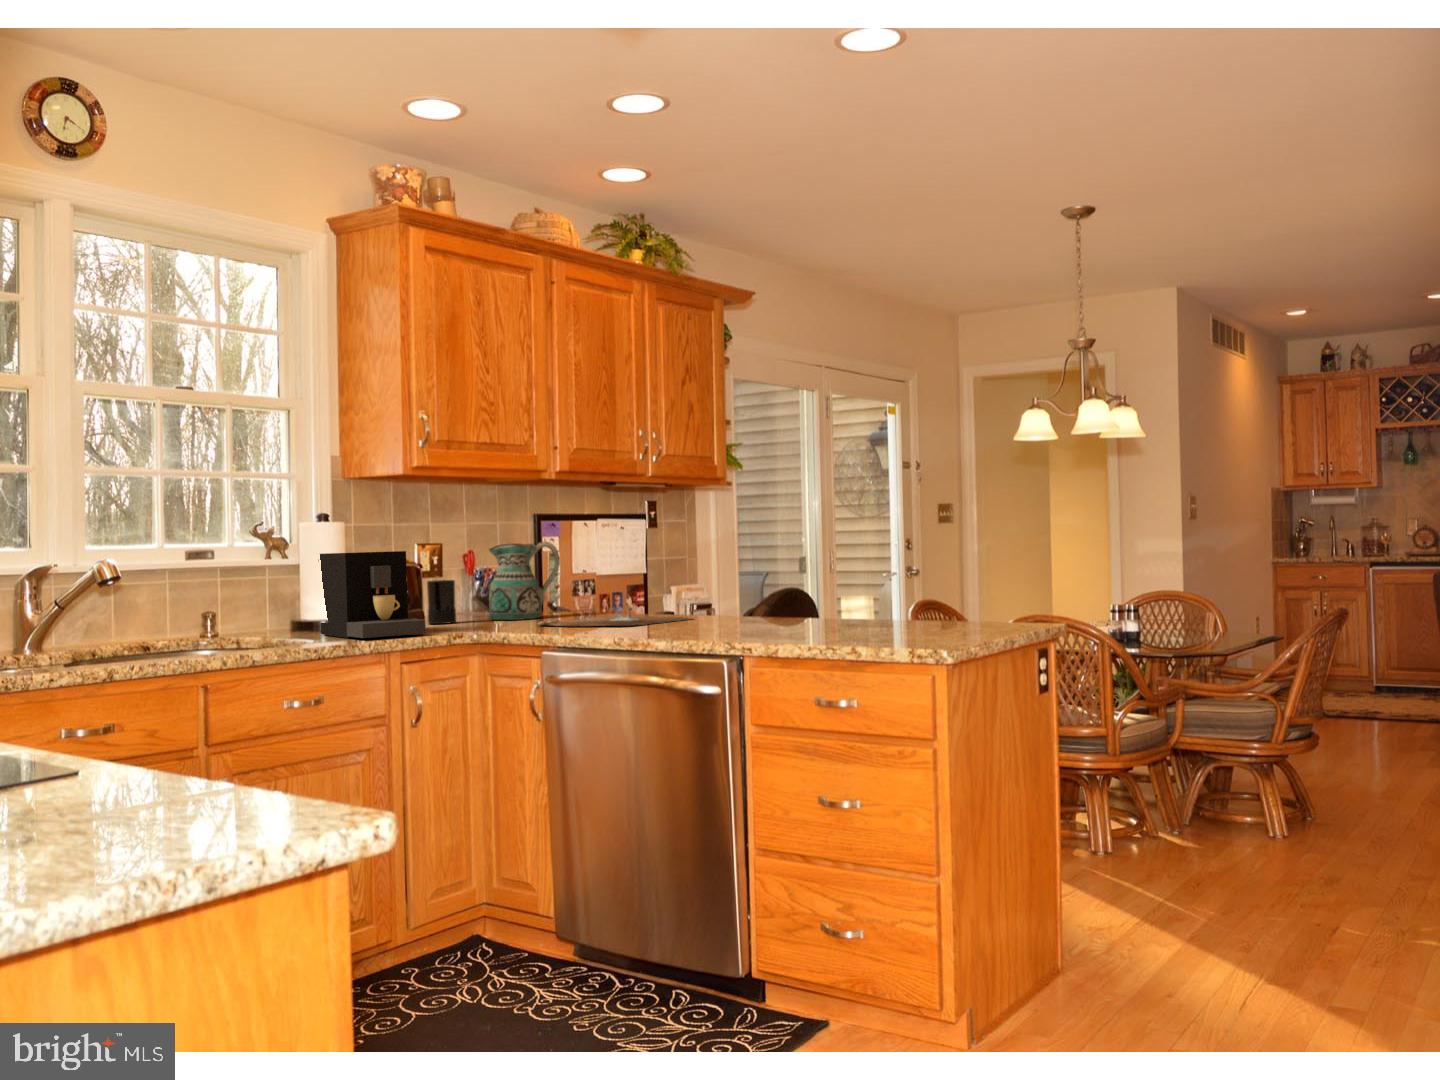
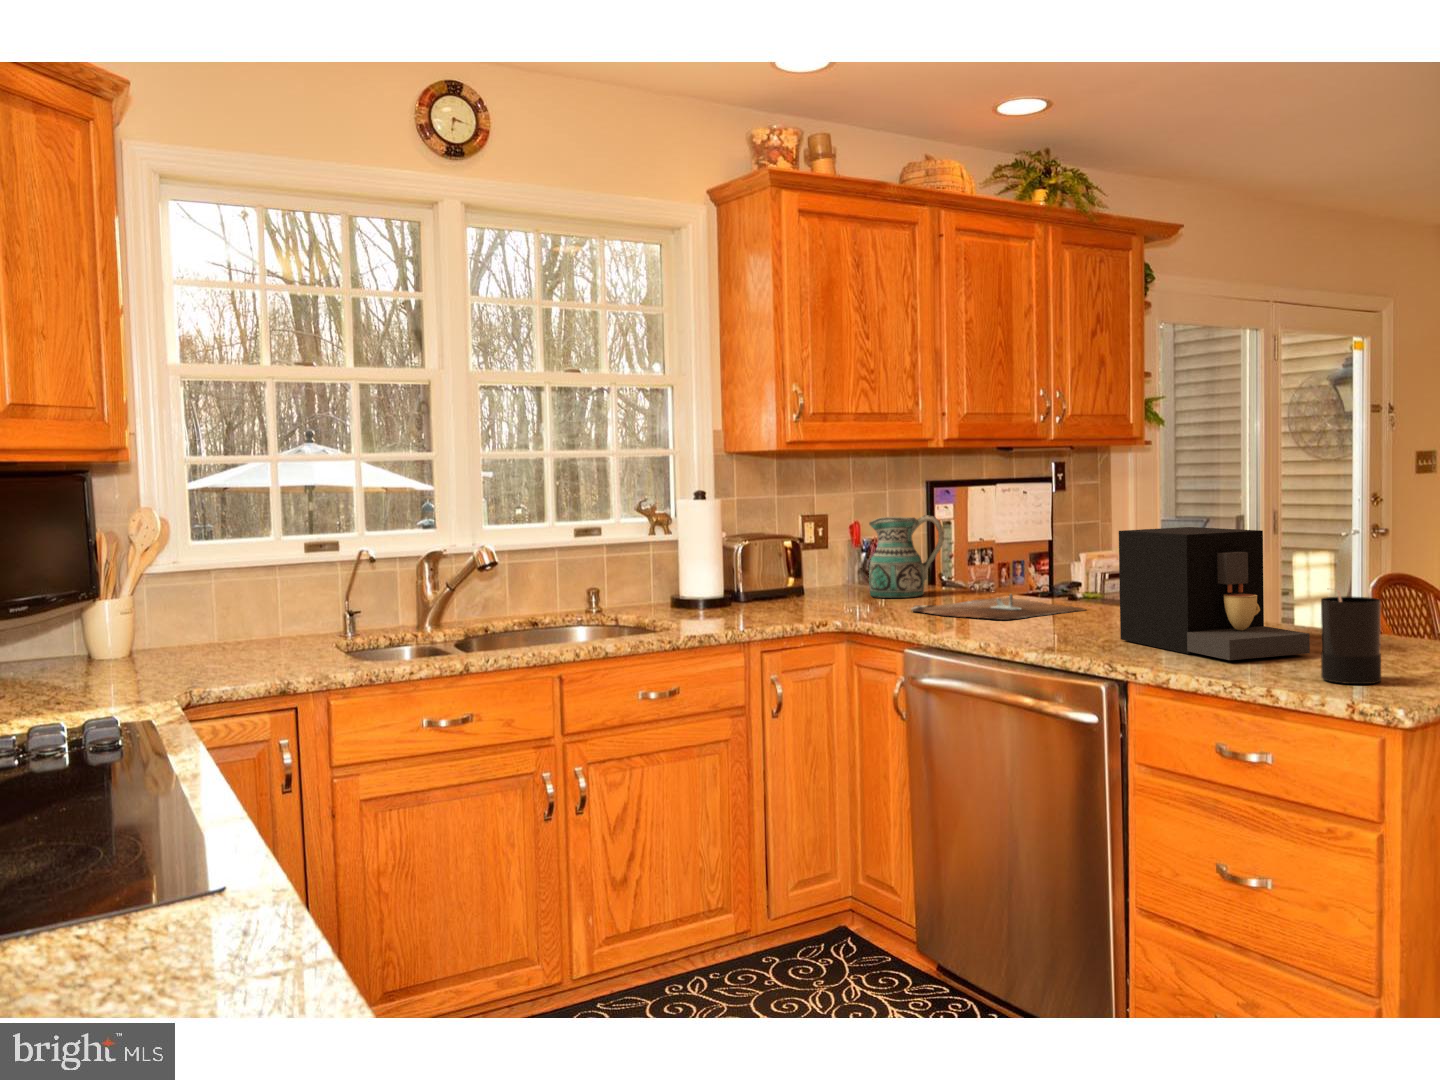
coffee maker: present [320,551,425,638] -> present [1119,527,1310,660]
candle: present [427,577,456,624] -> present [1321,590,1381,684]

